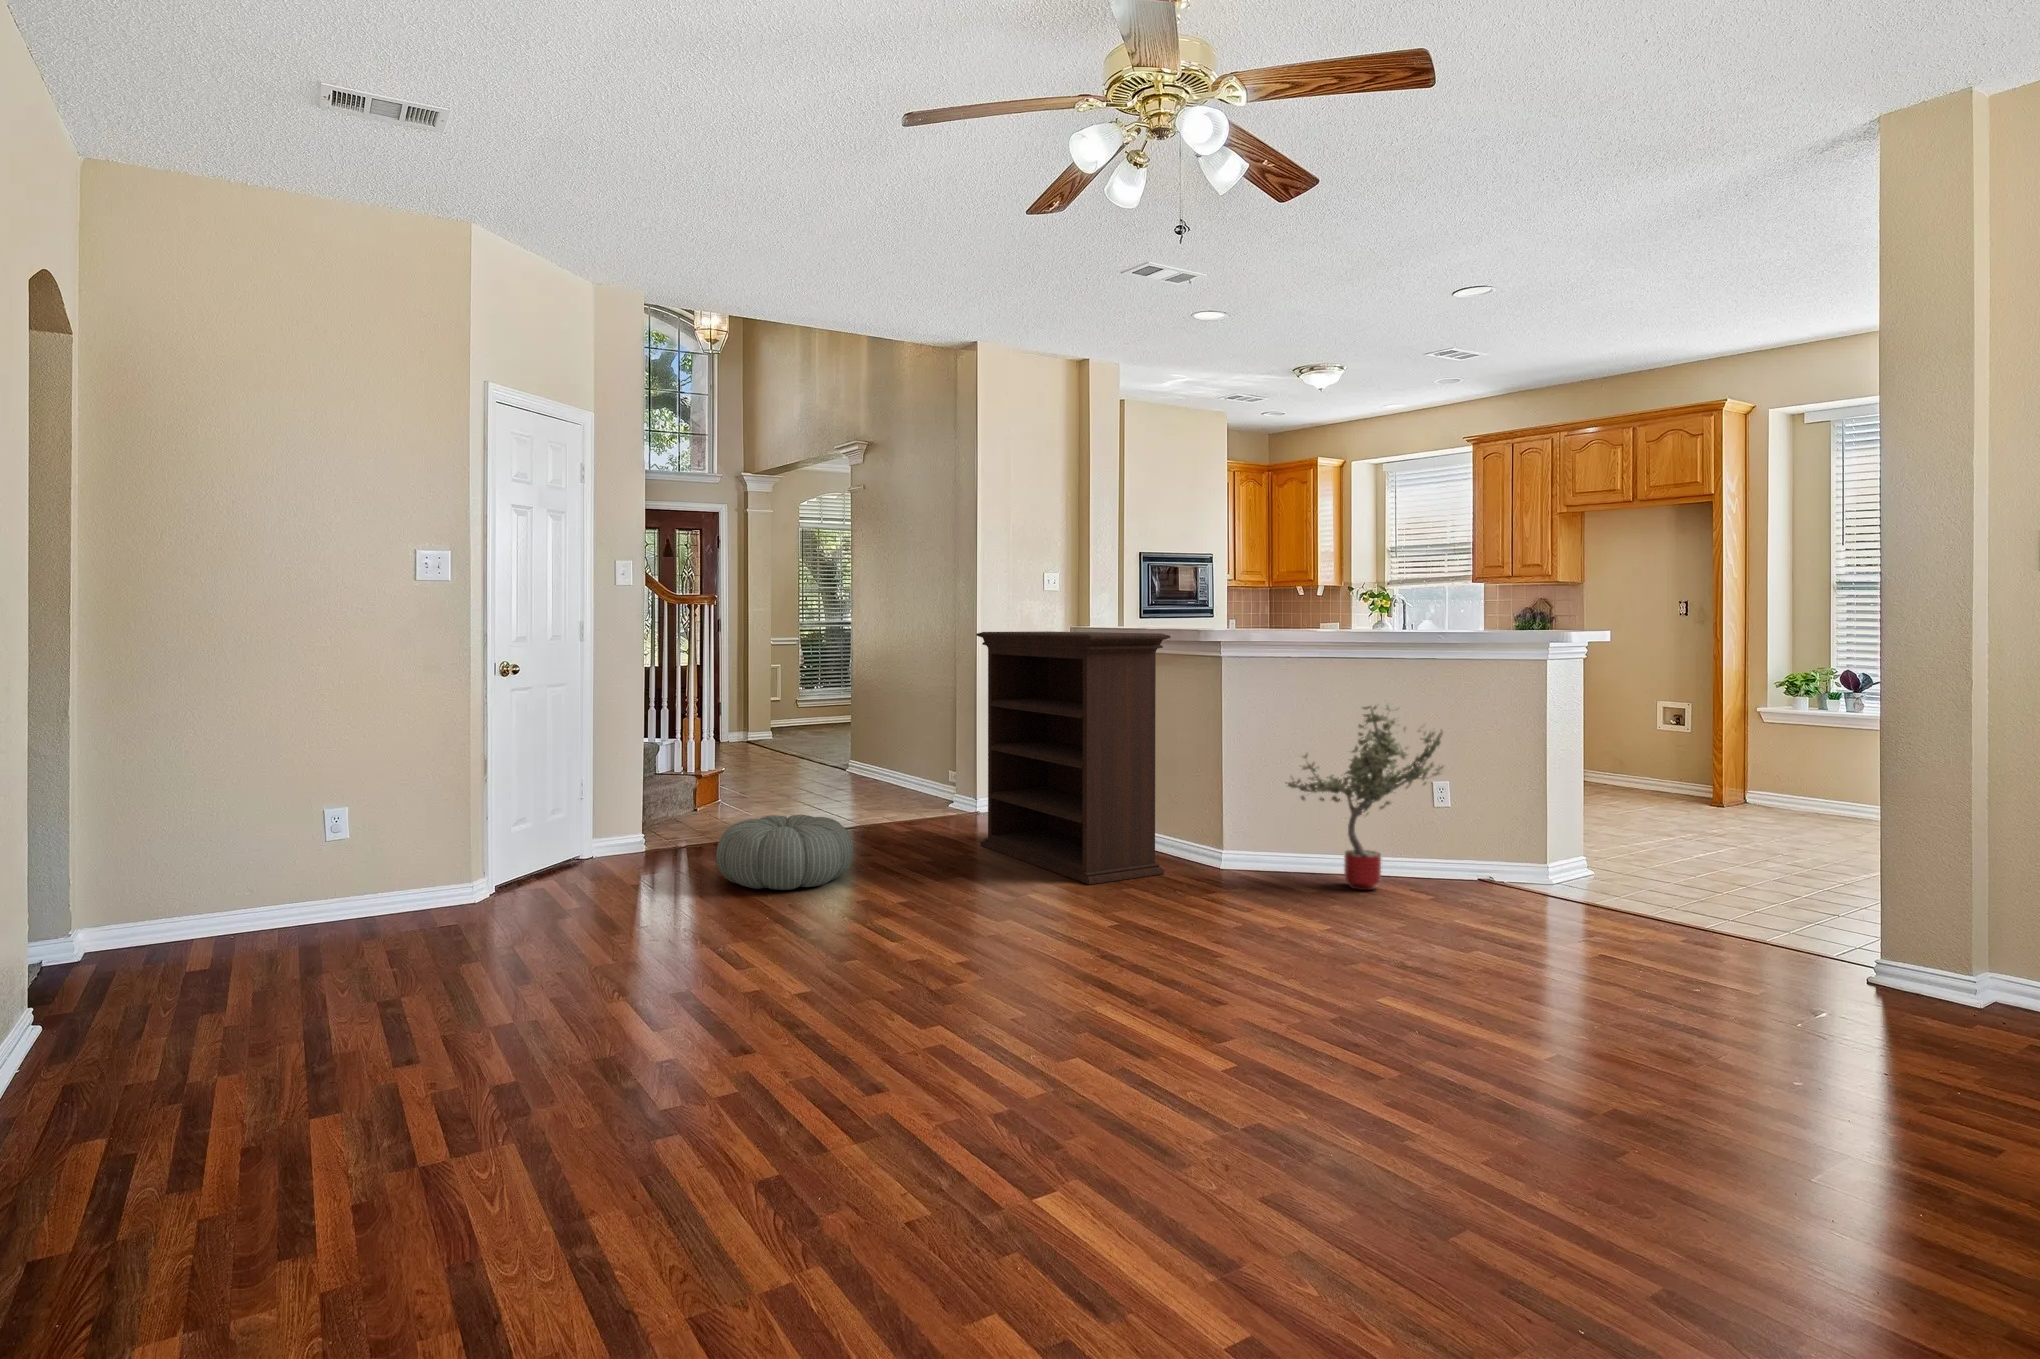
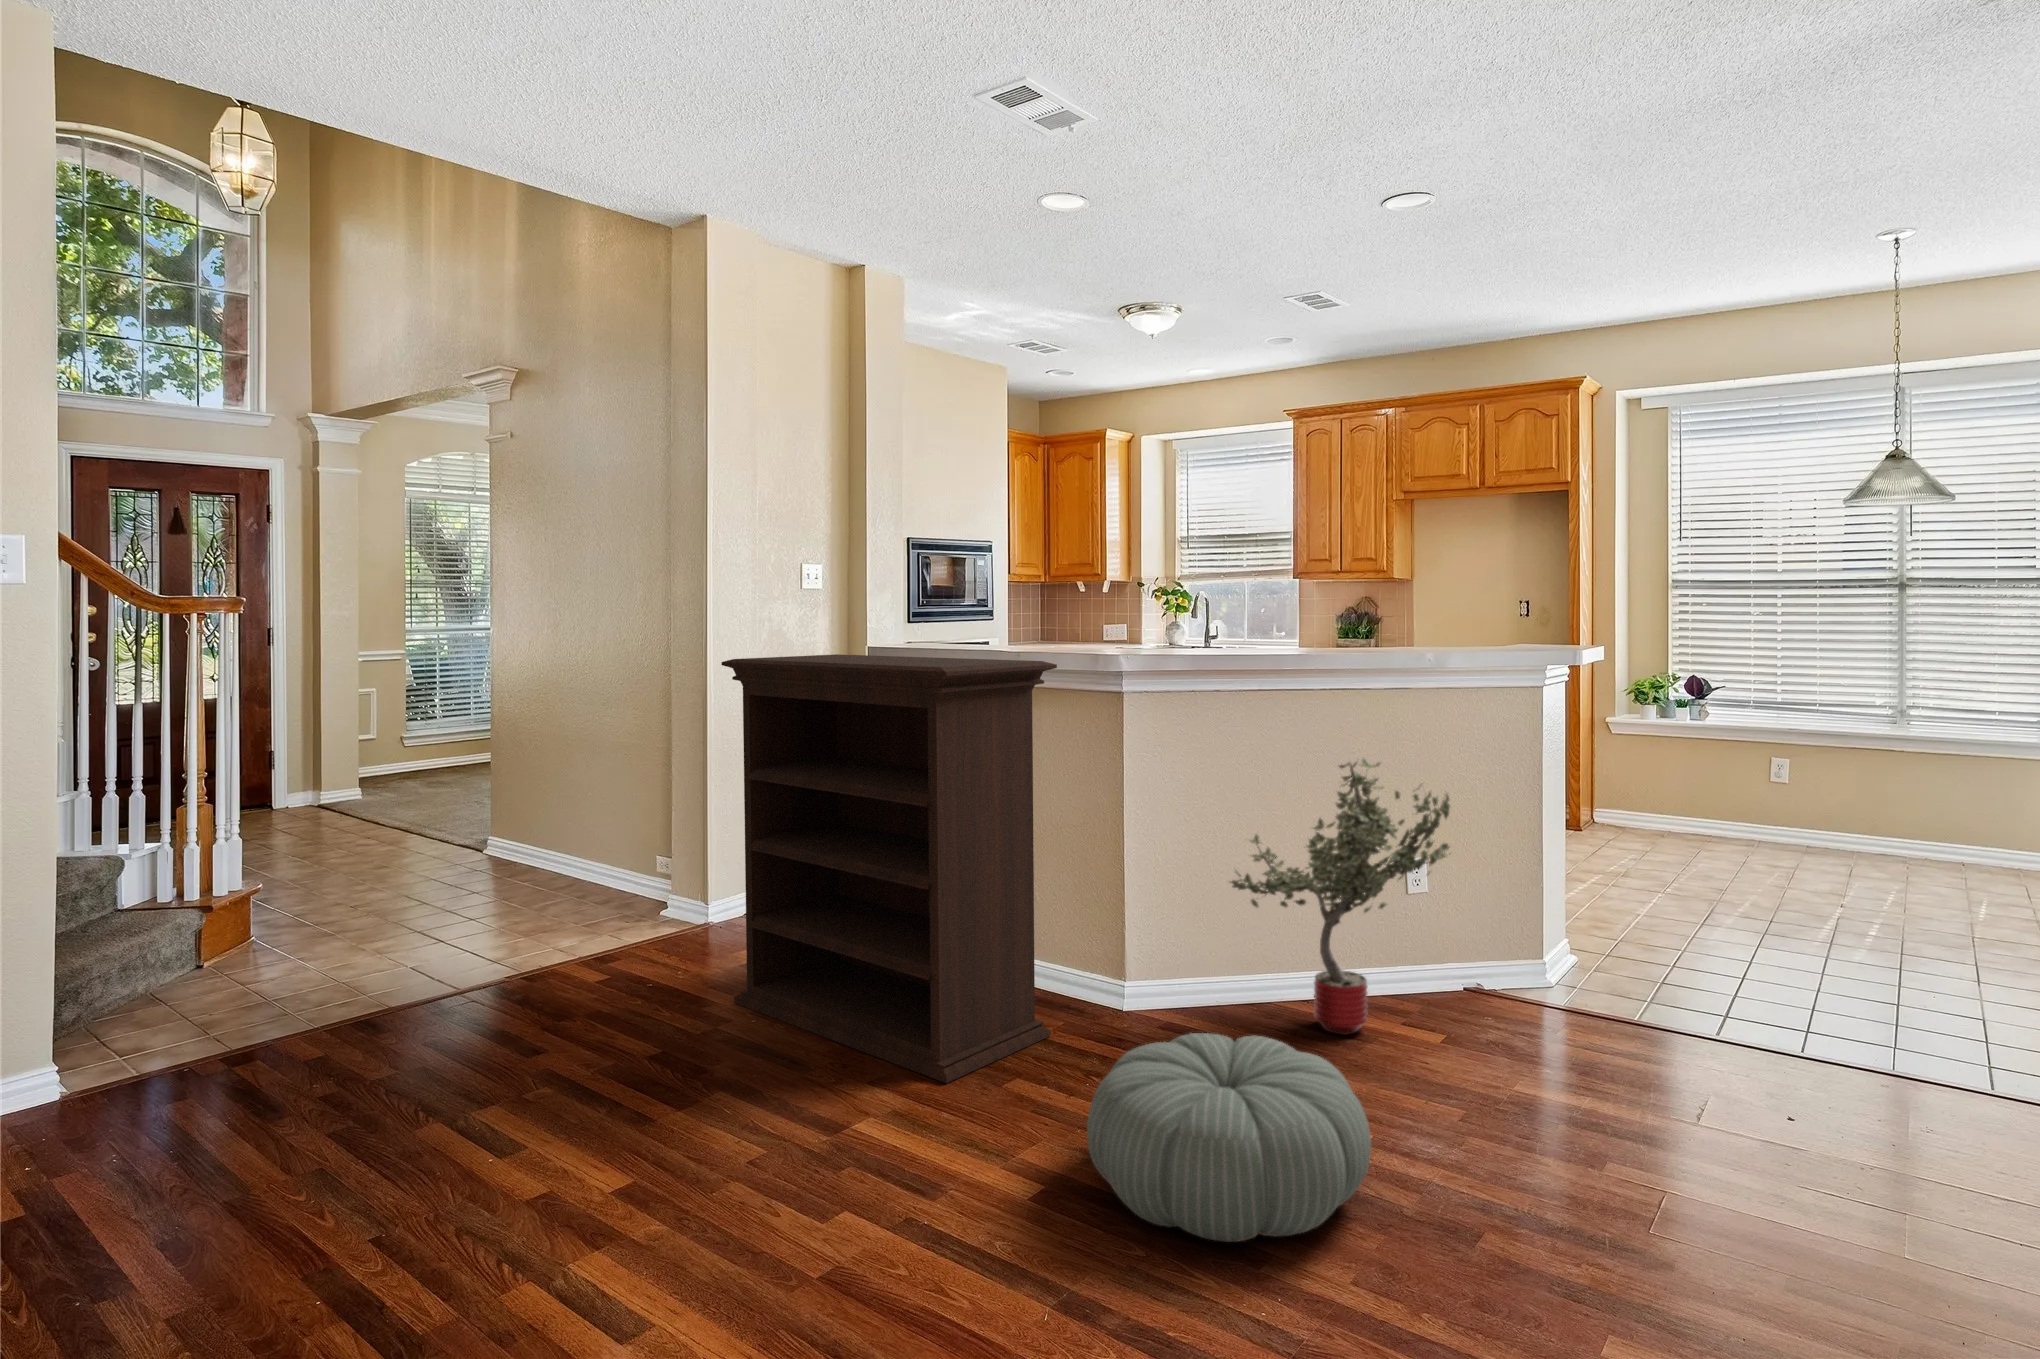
pouf: present [716,815,853,890] -> present [1087,1033,1371,1242]

